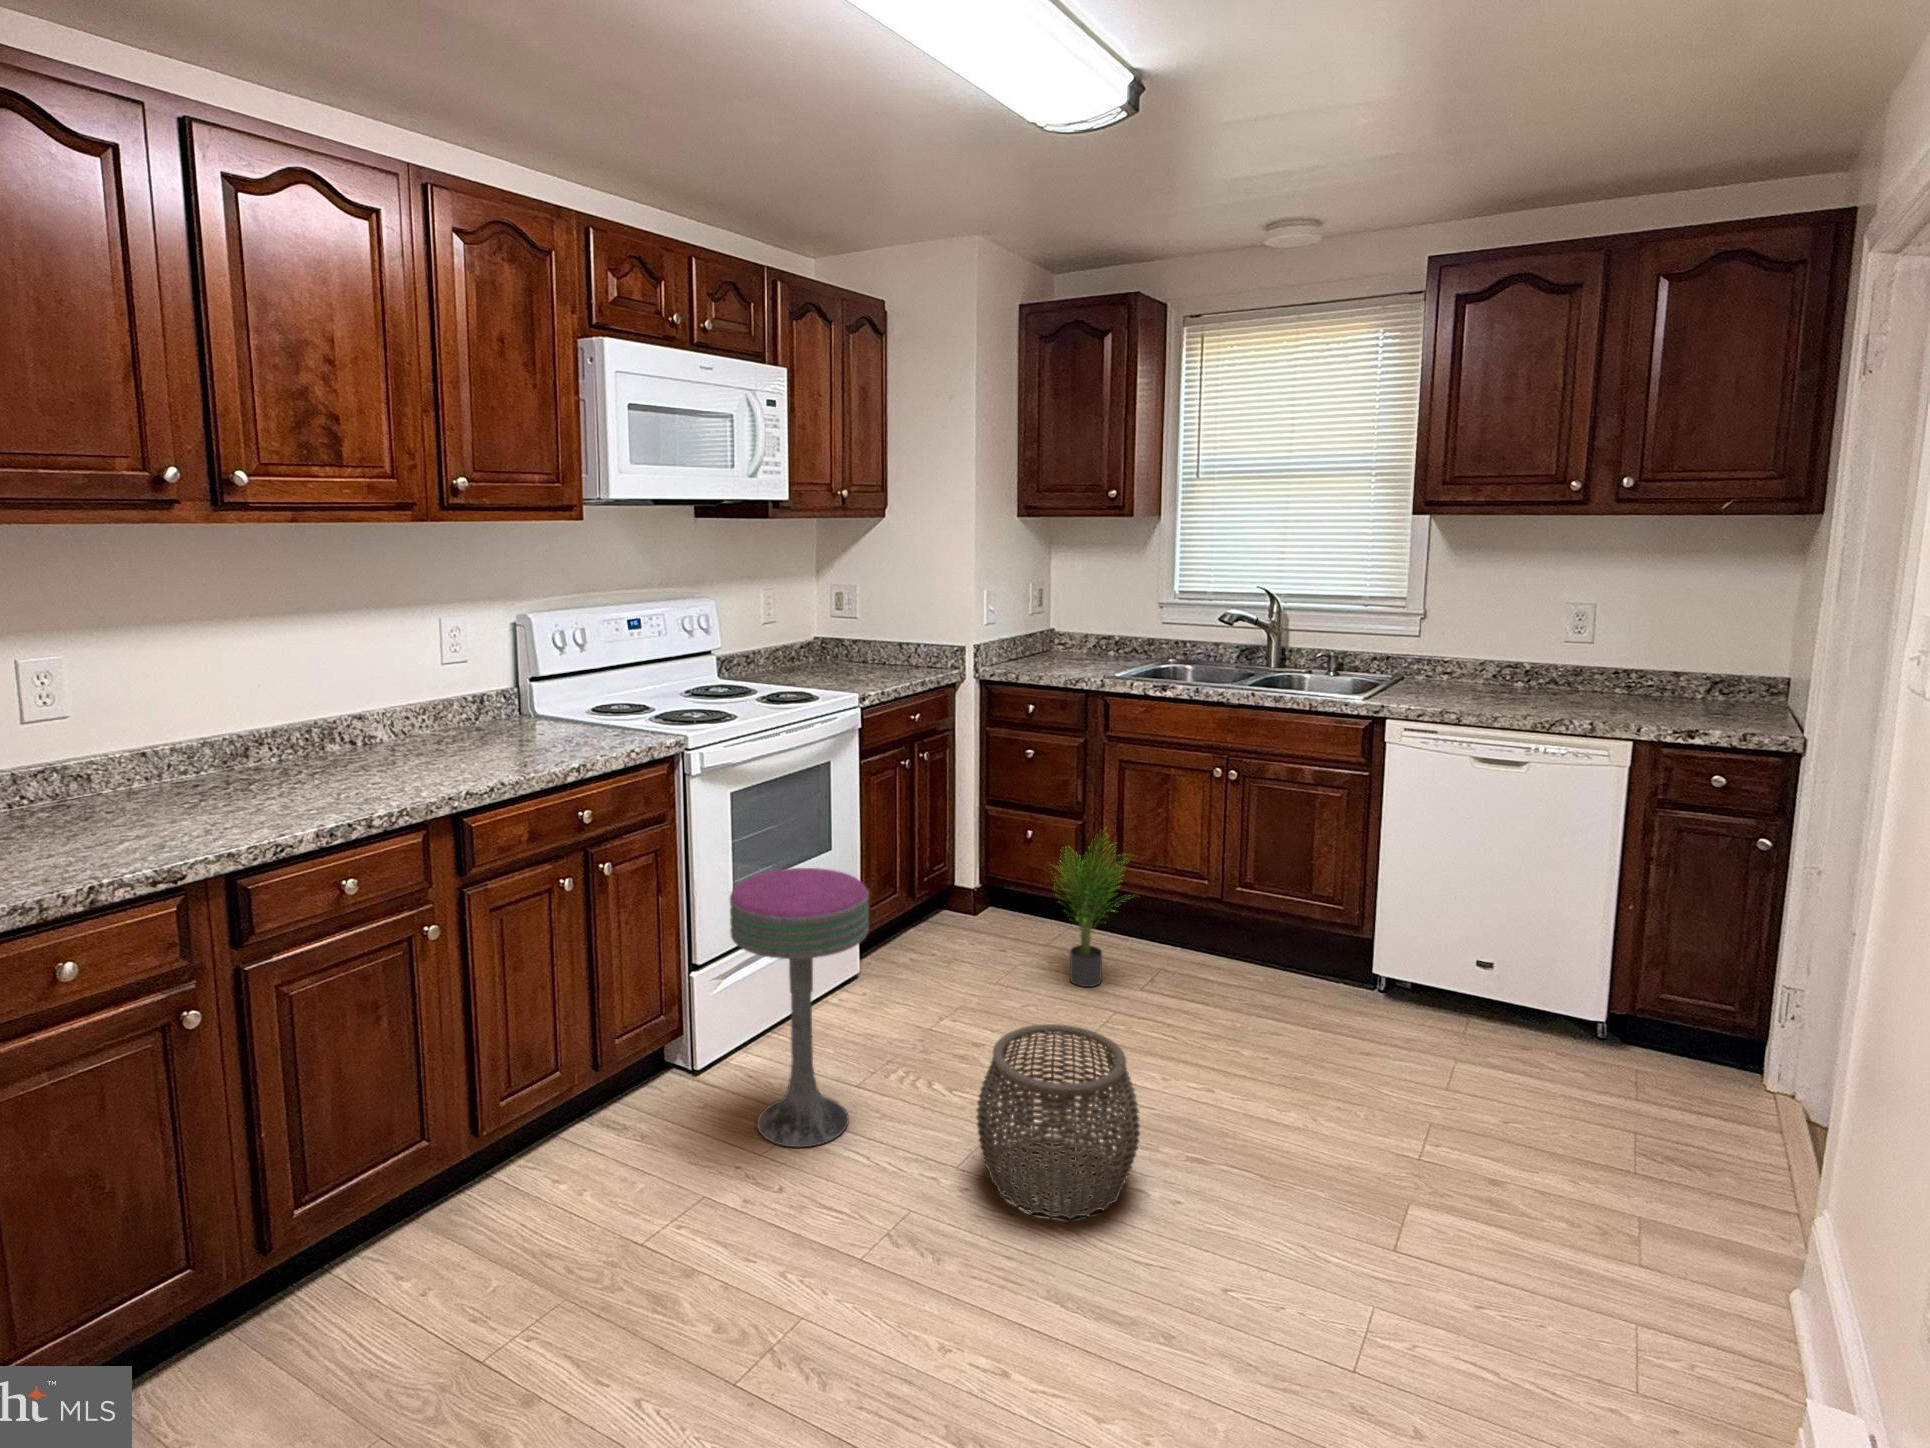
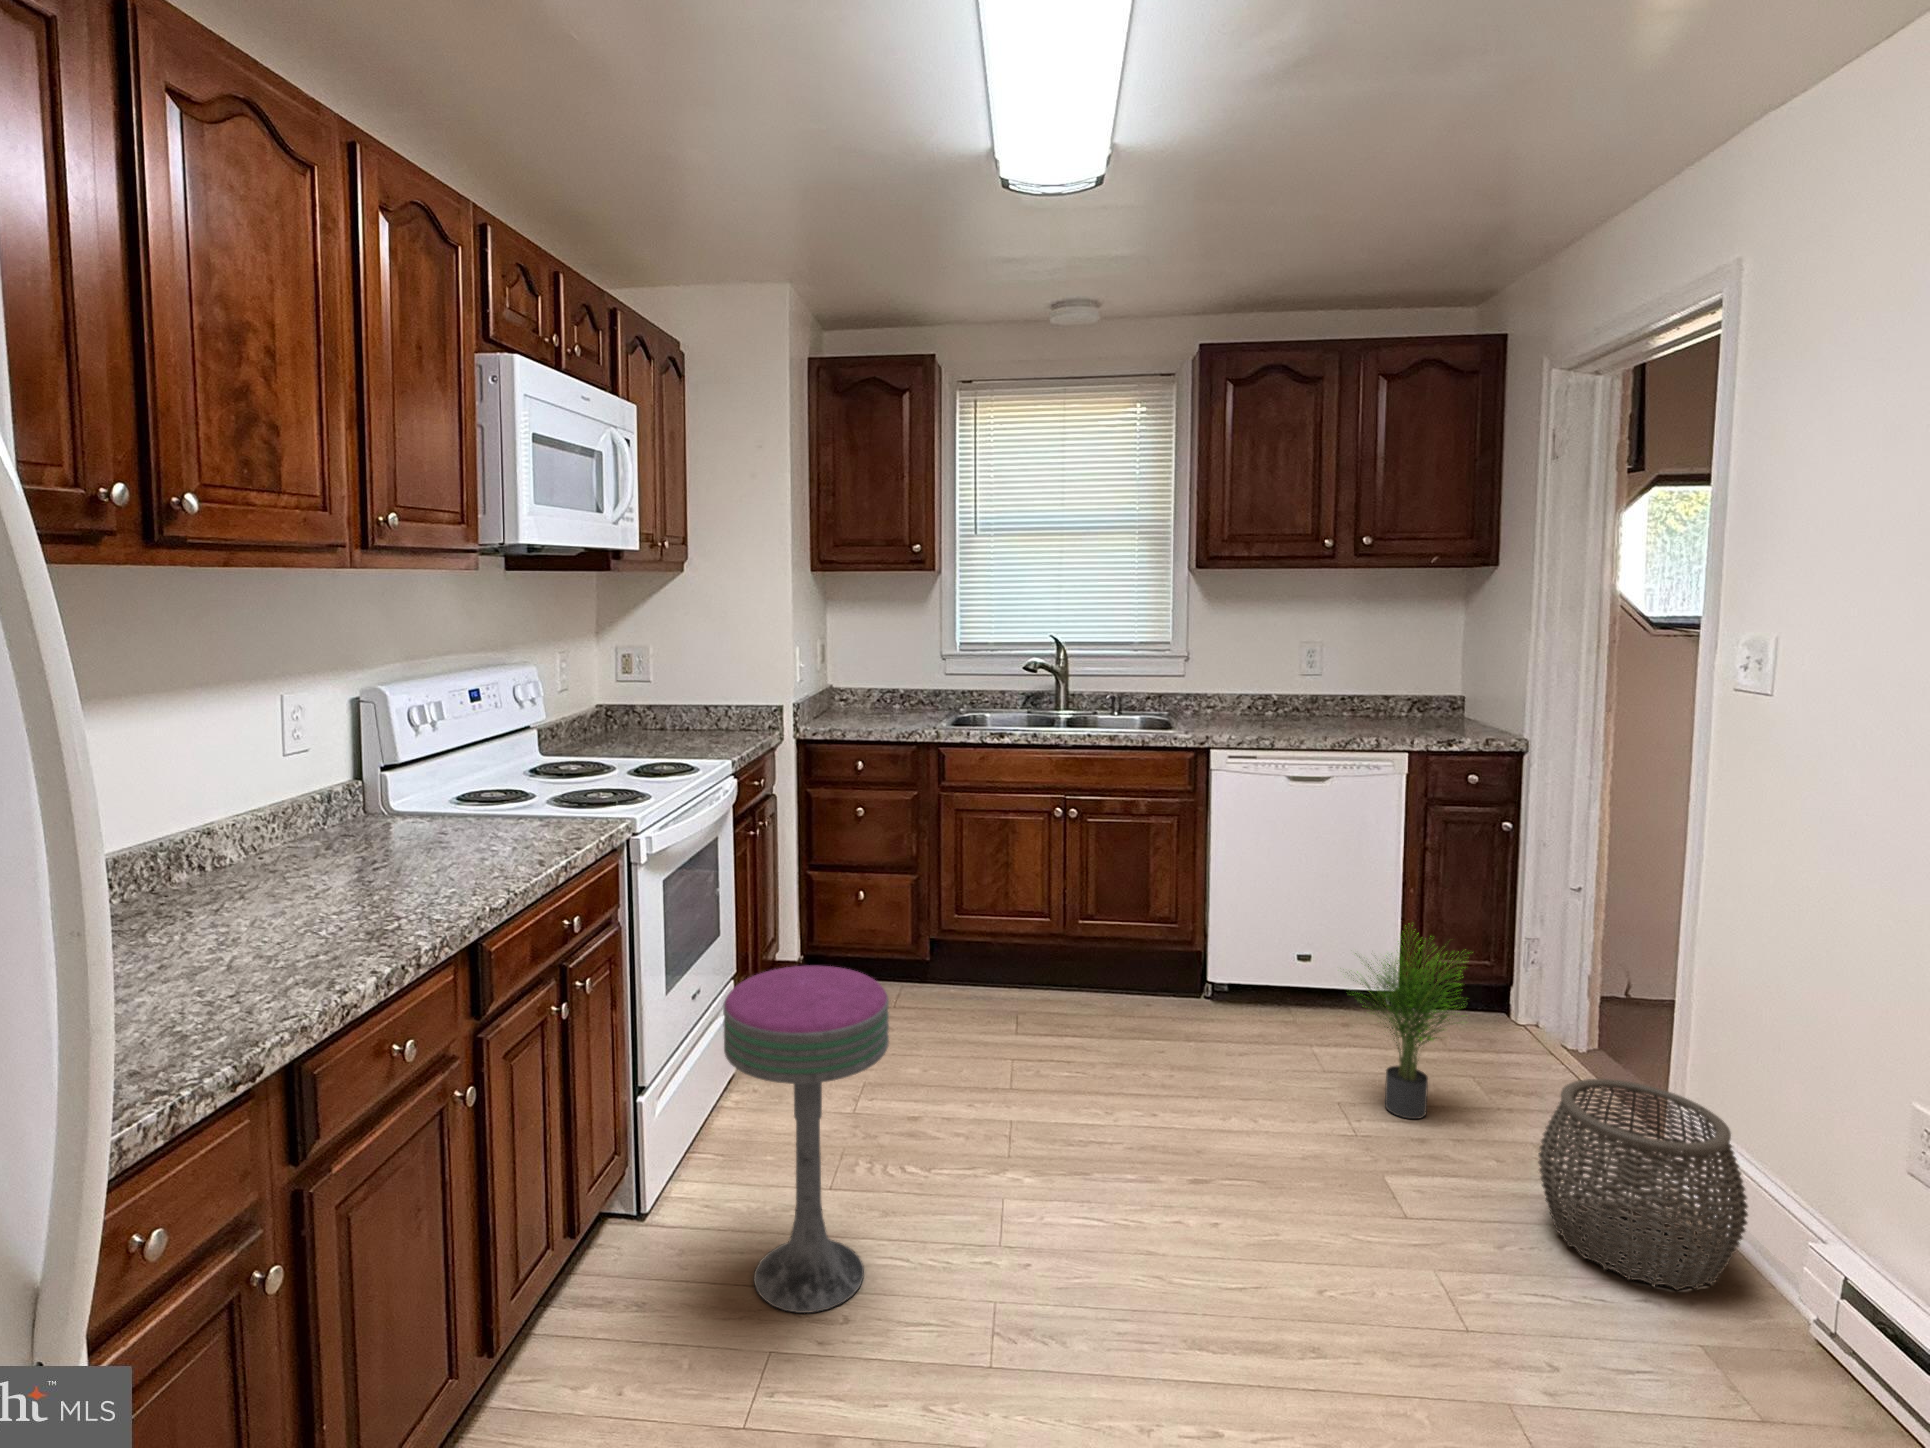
potted plant: present [1054,831,1127,987] -> present [1350,934,1463,1119]
woven basket: present [976,1024,1140,1219] -> present [1538,1079,1748,1290]

